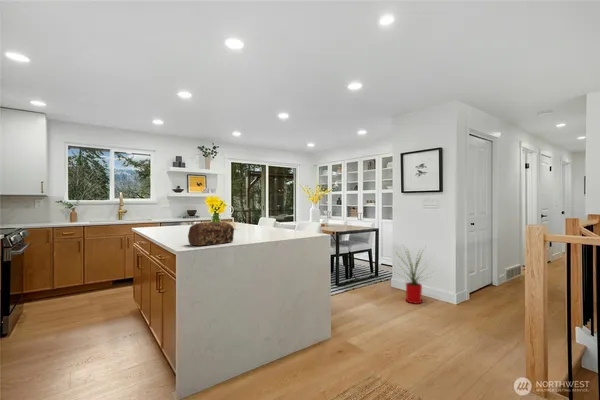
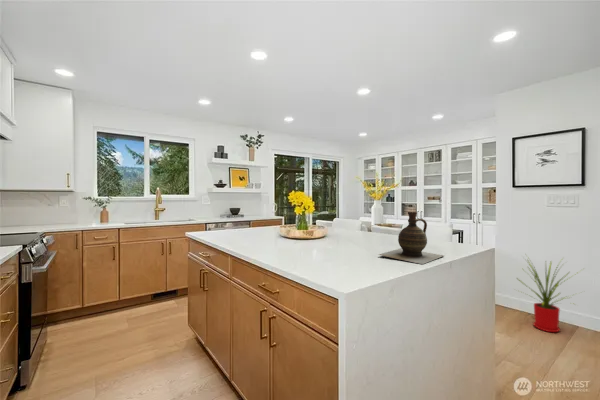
ceramic jug: none [238,209,281,241] -> present [379,212,444,264]
bread loaf: present [188,222,234,246] -> none [328,234,392,277]

